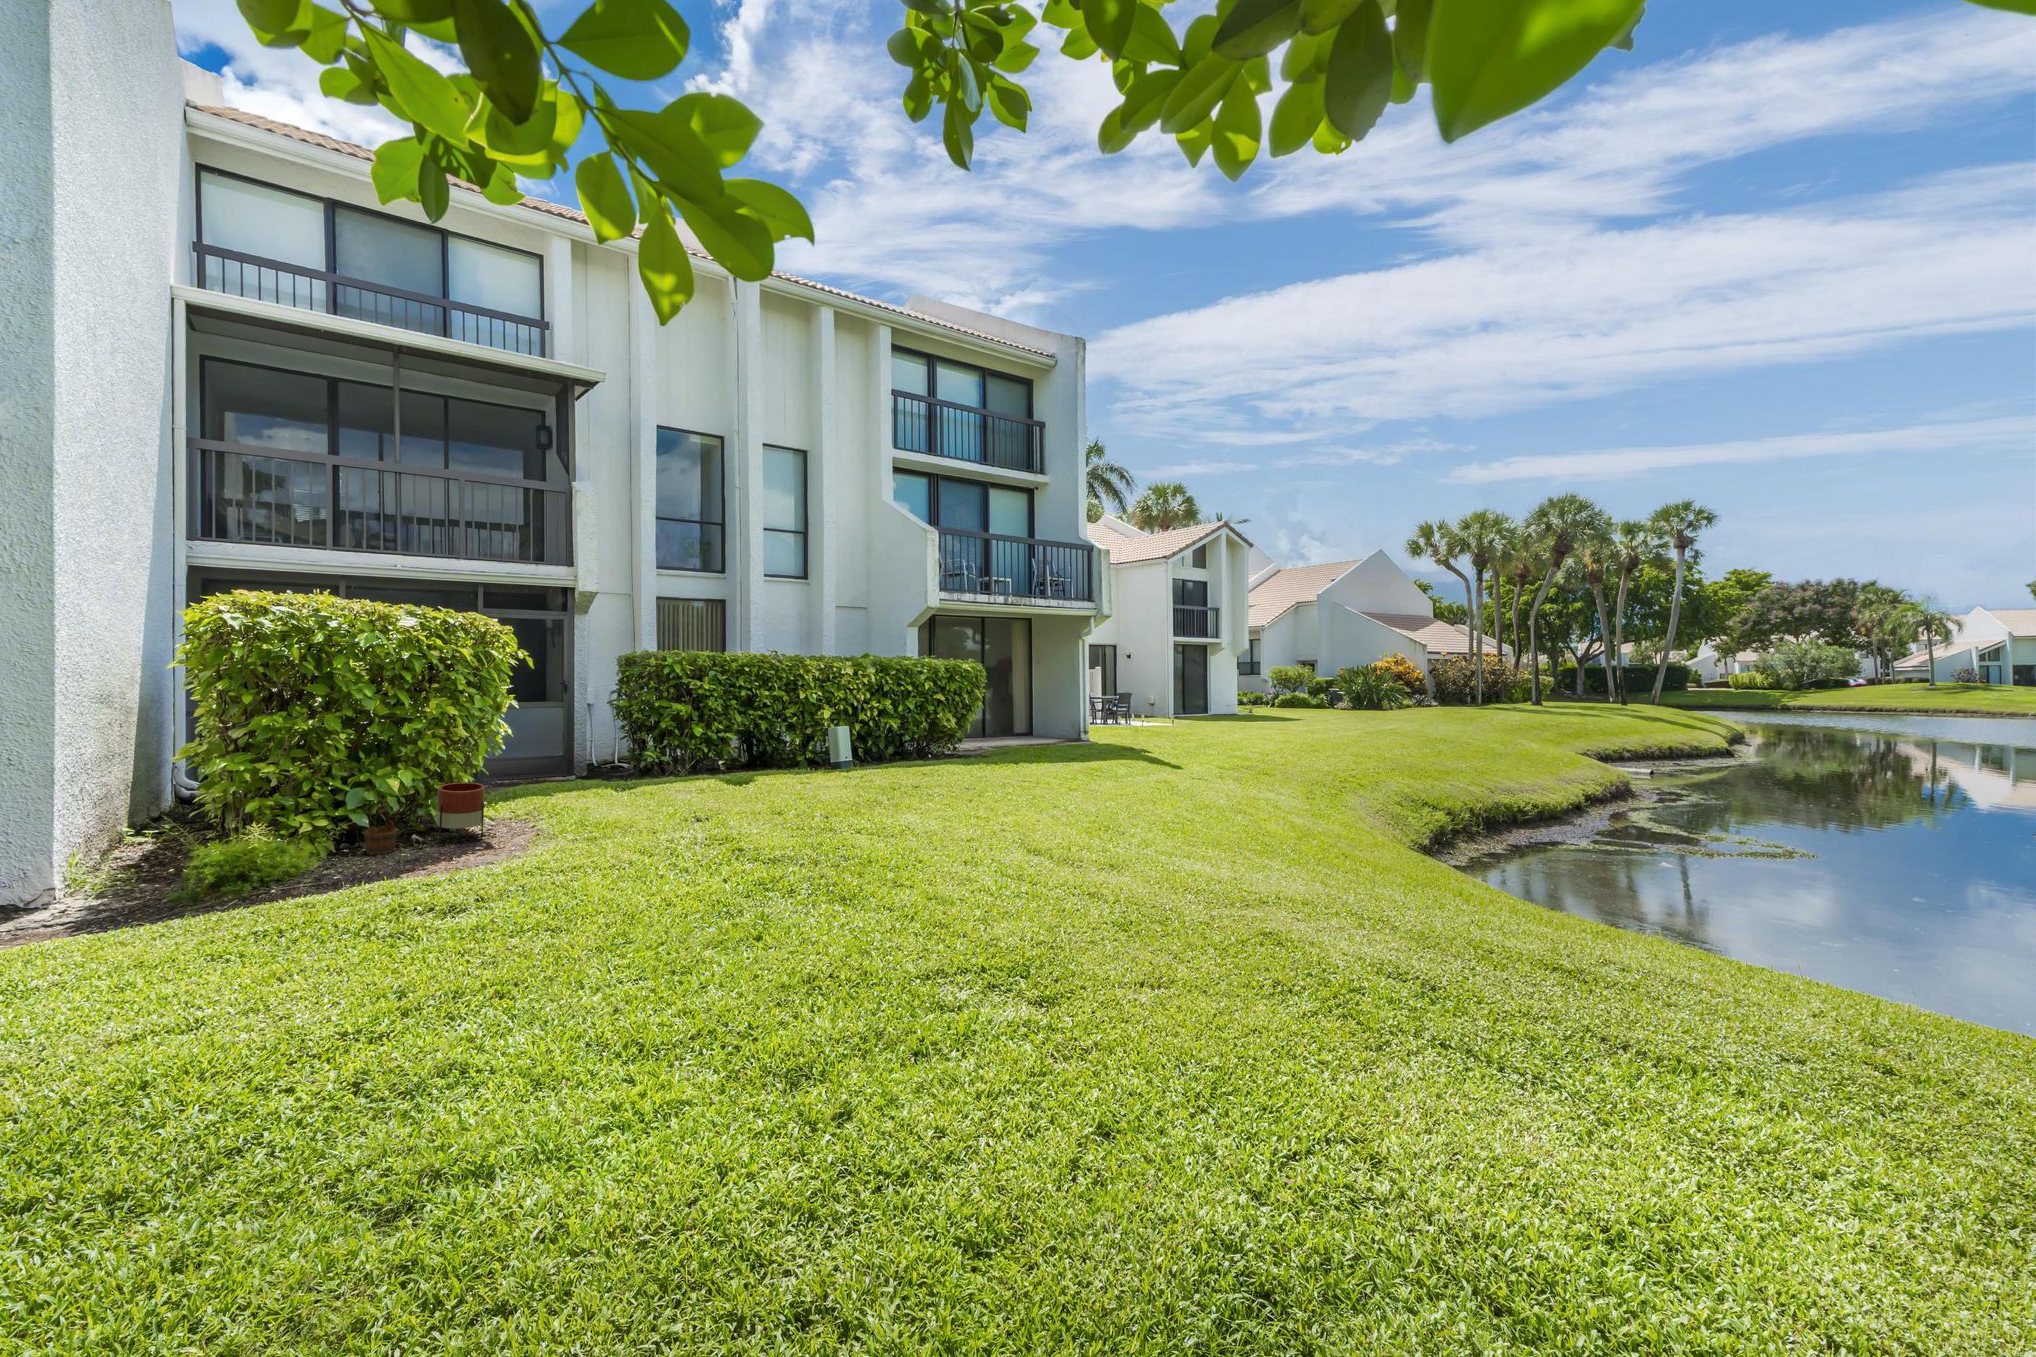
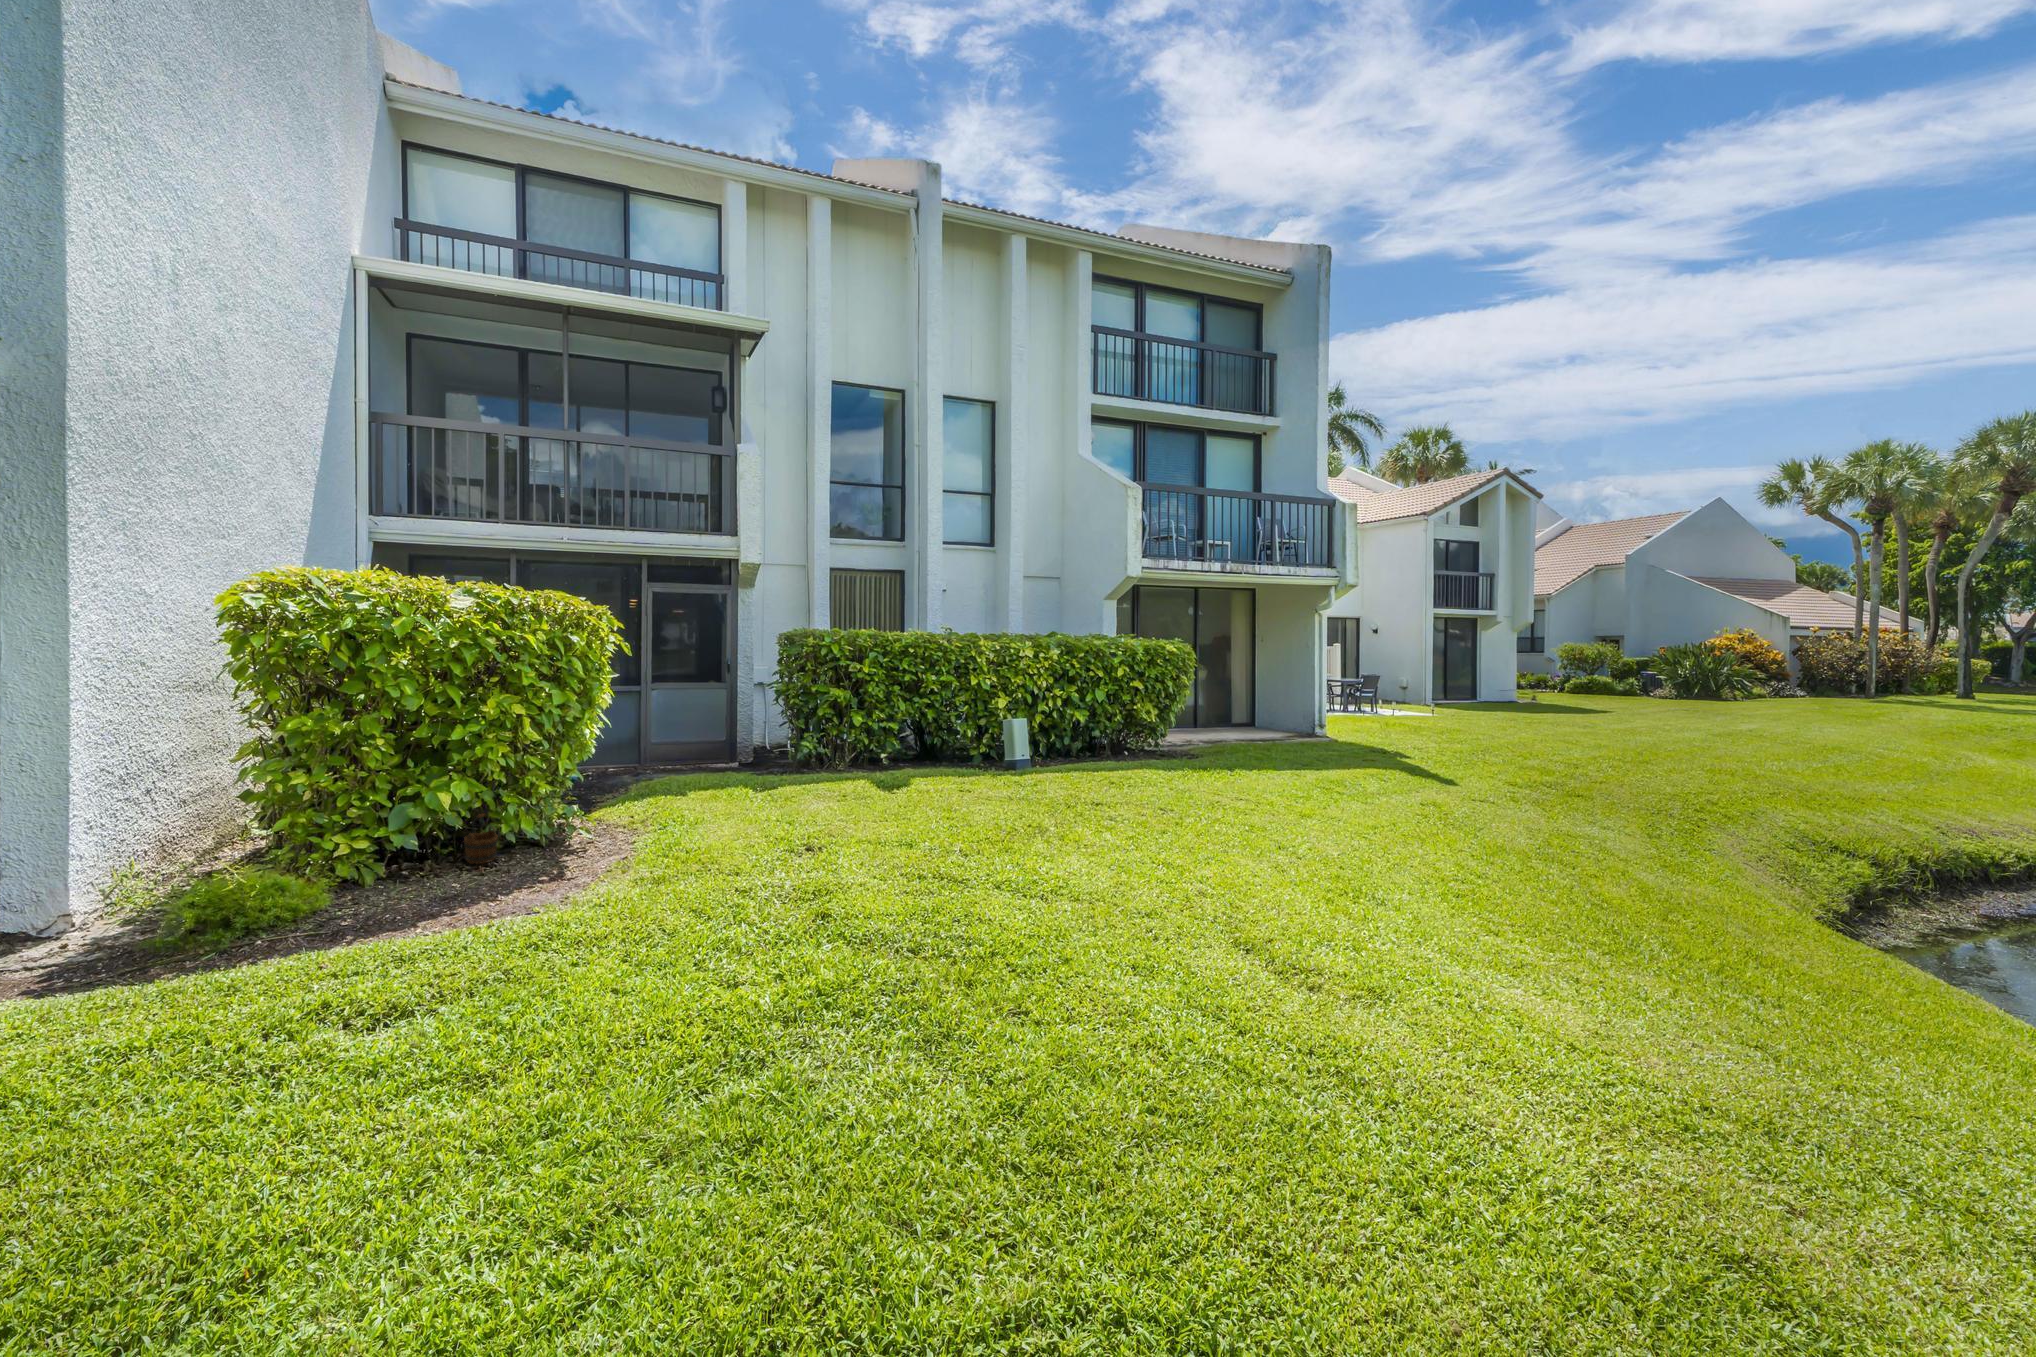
planter: present [436,783,485,844] -> none [544,784,593,853]

